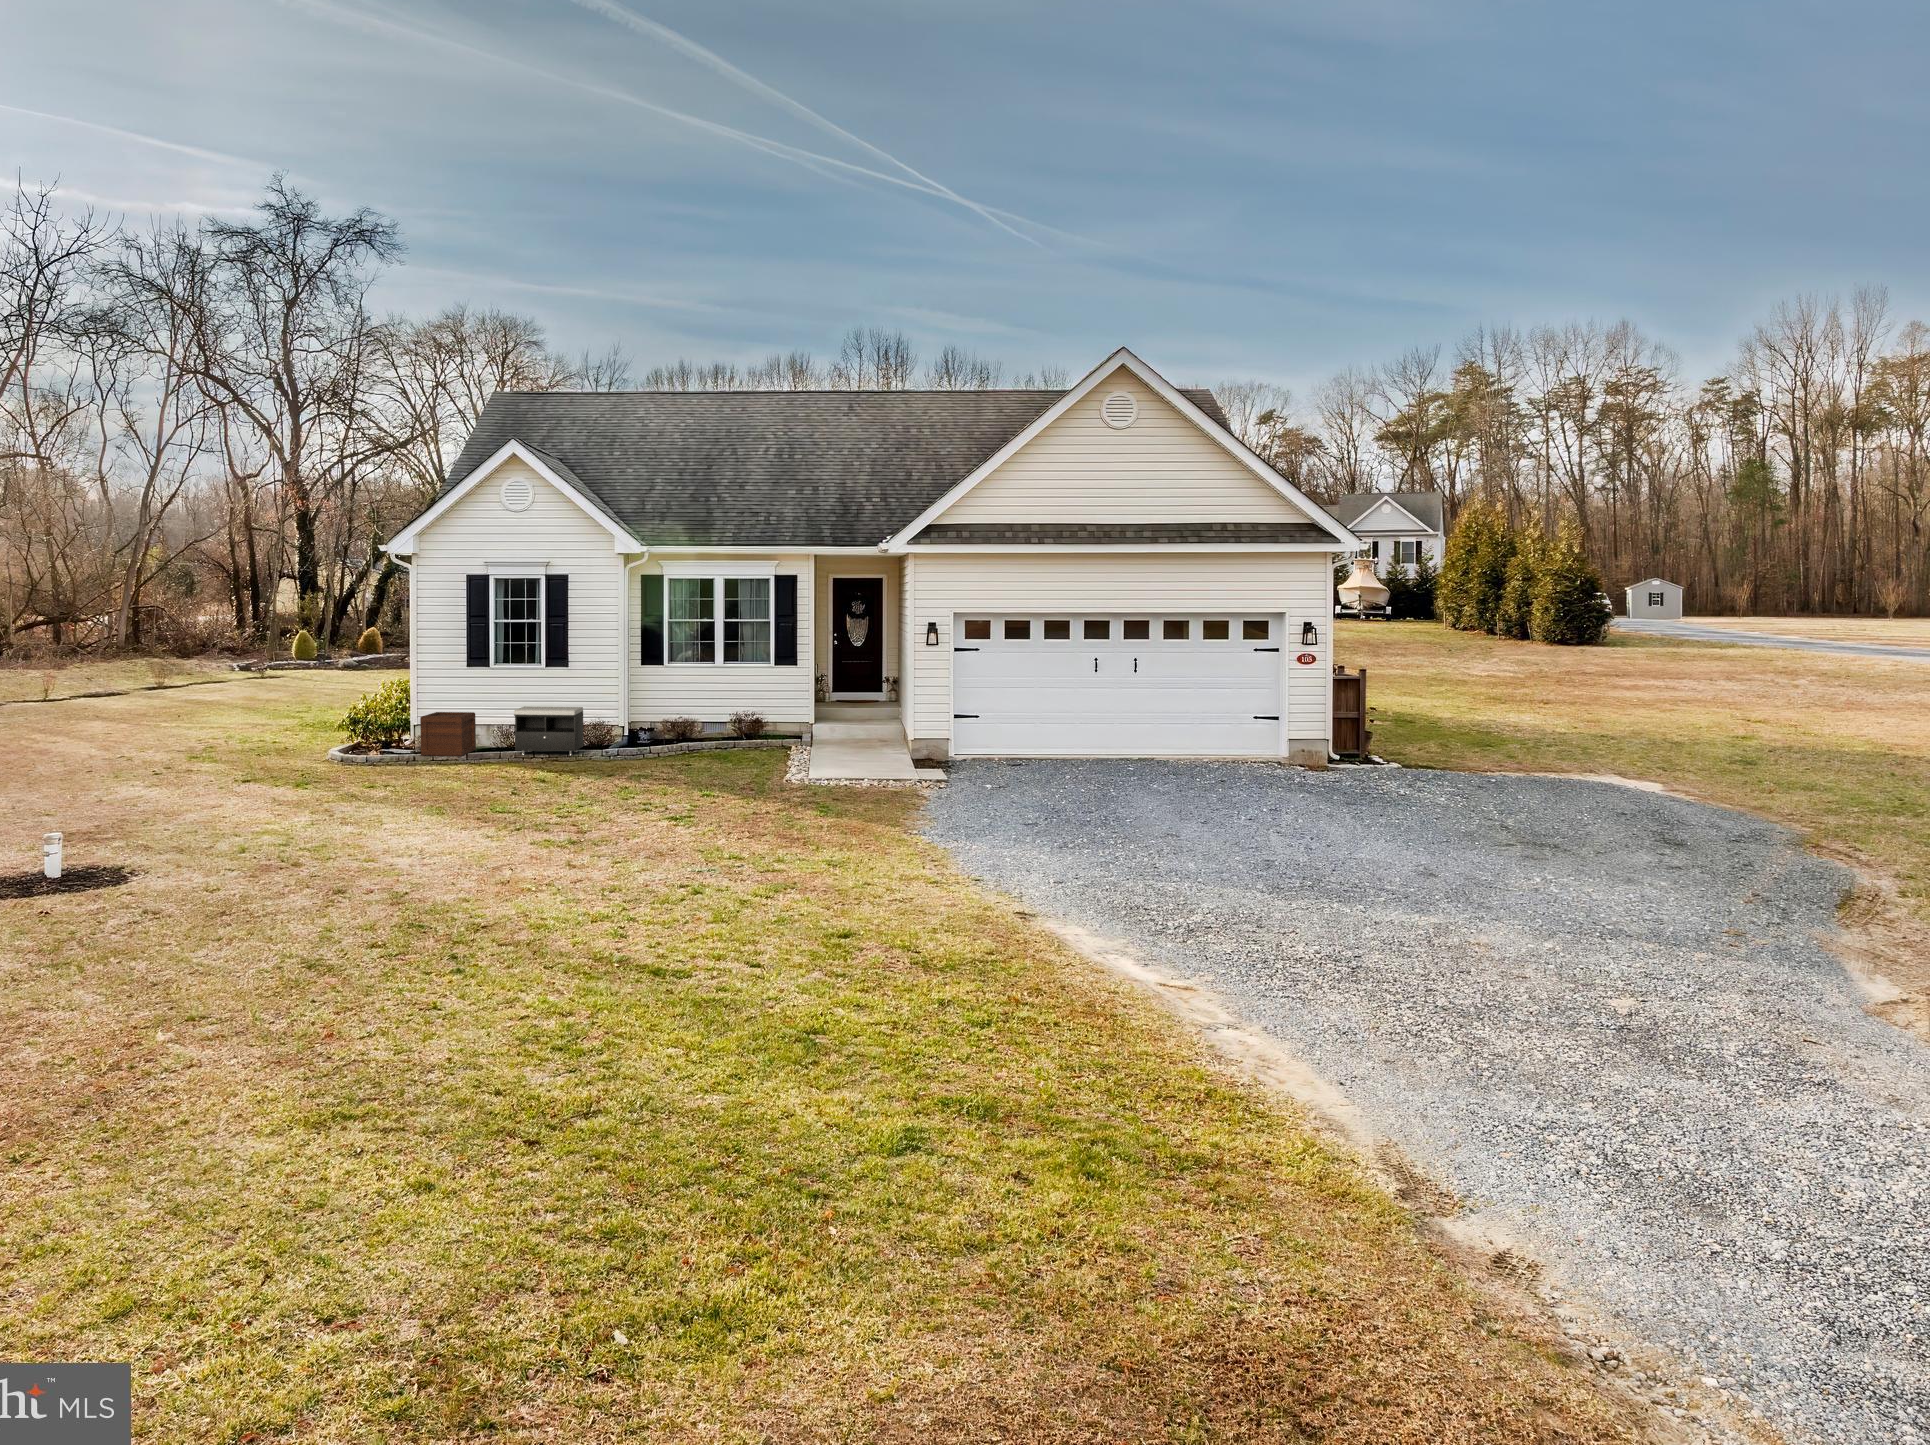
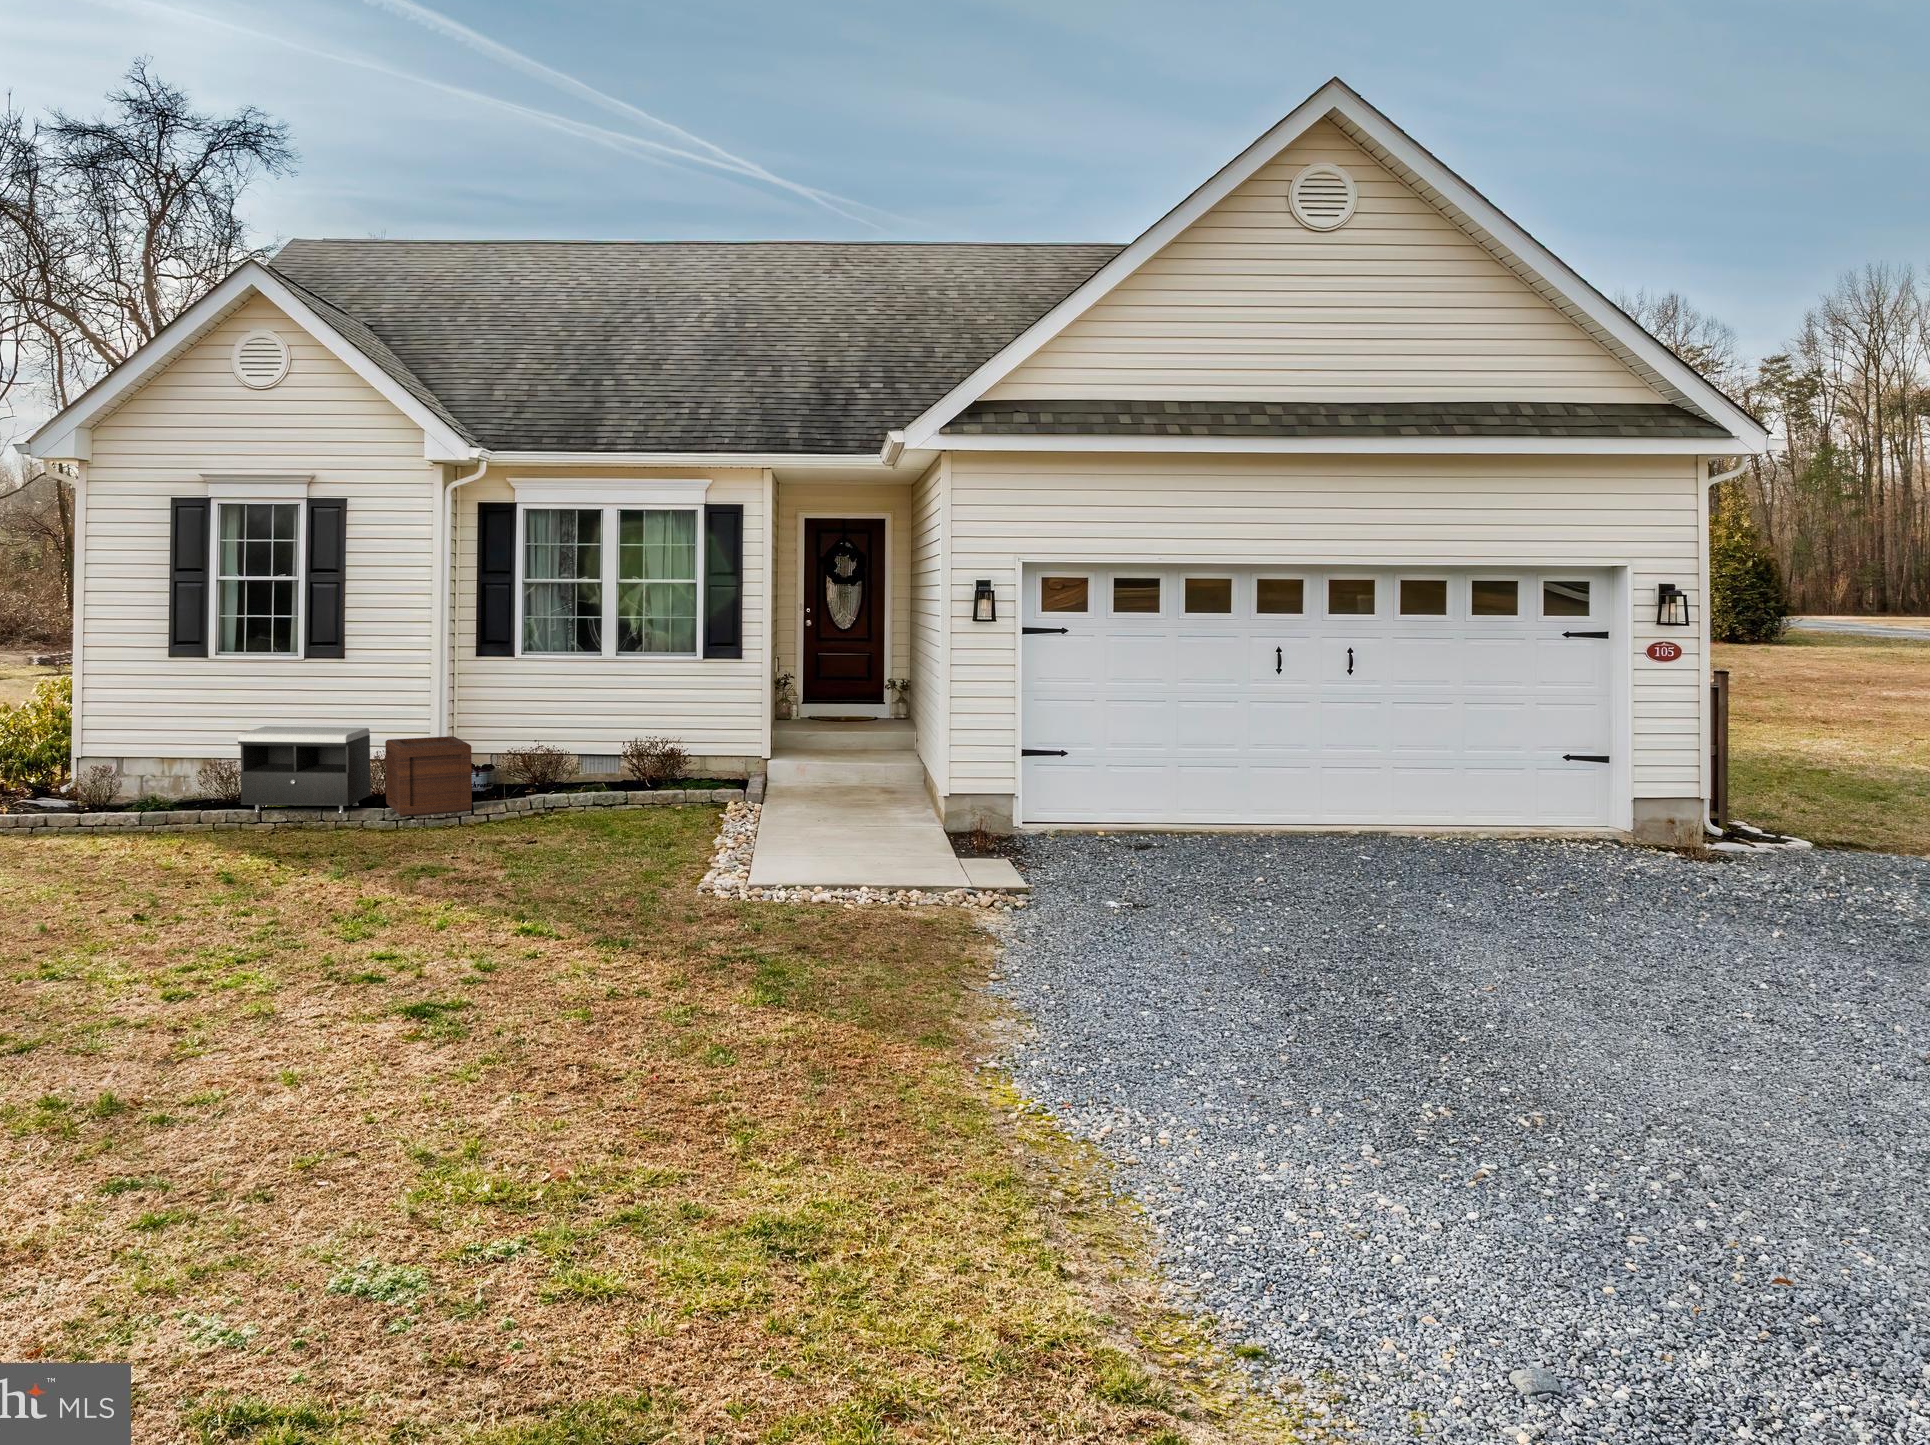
wooden crate: present [420,712,476,756] -> present [385,736,472,816]

